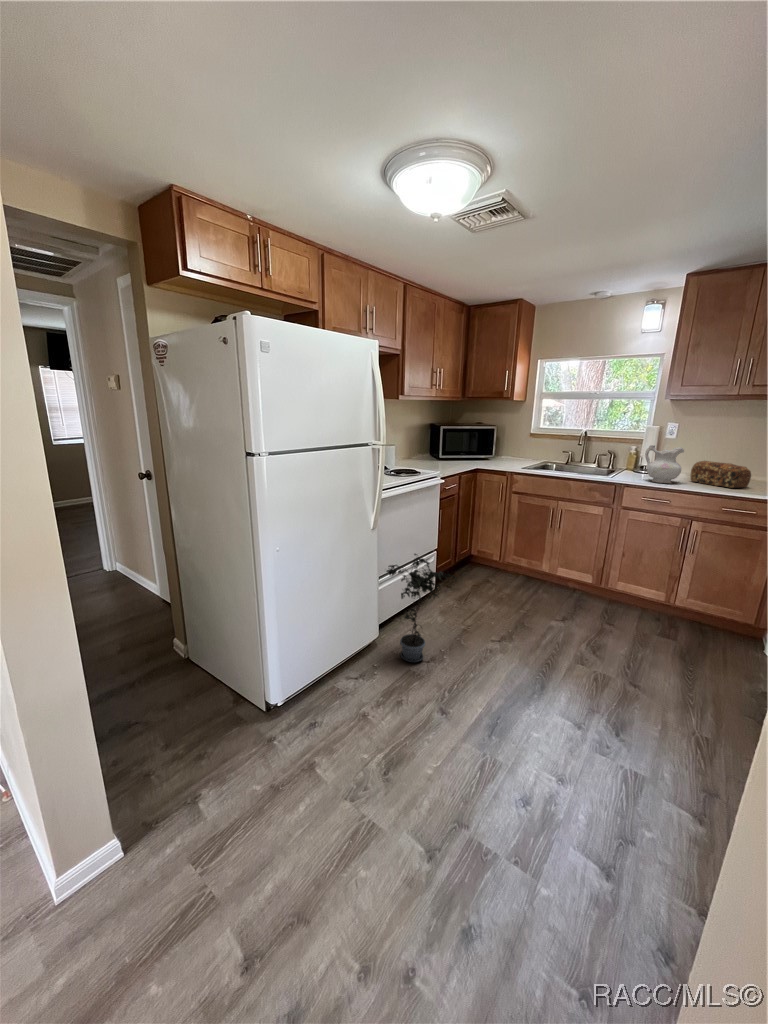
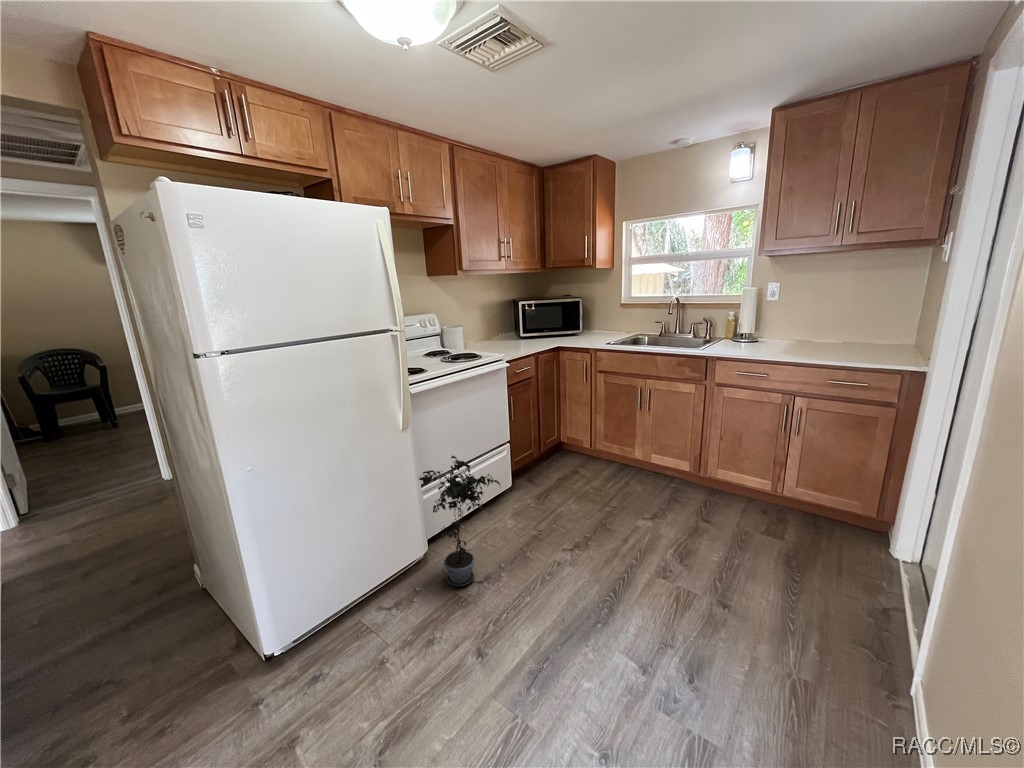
ceramic pitcher: present [645,445,684,484] -> none [738,308,781,352]
bread loaf: present [691,461,751,488] -> none [793,322,862,352]

